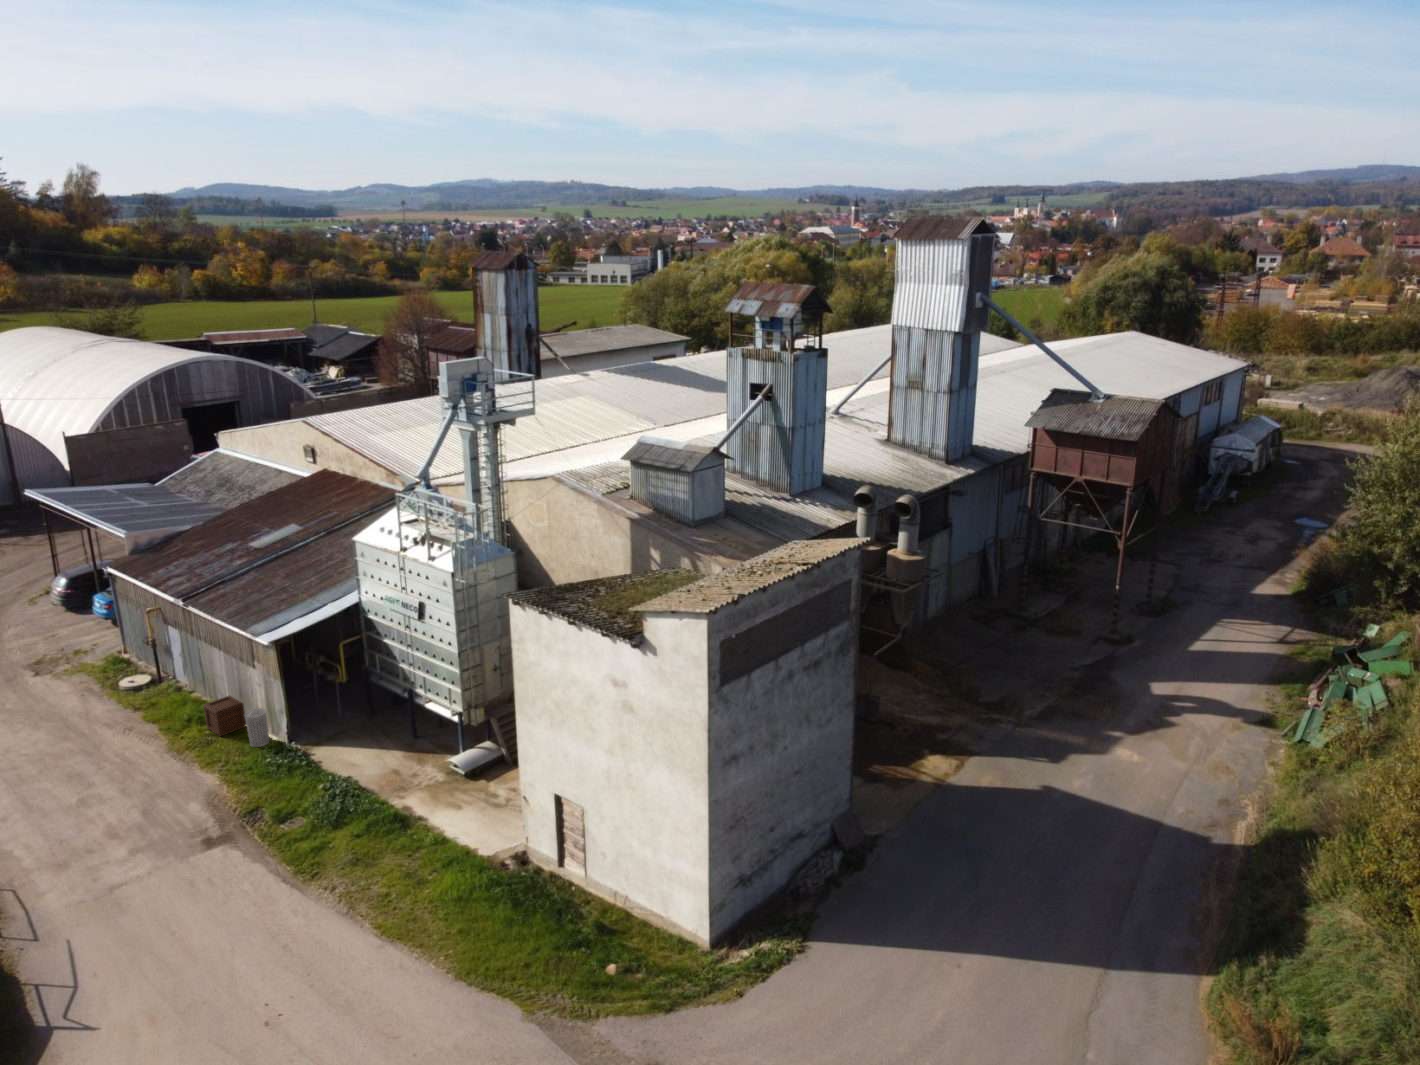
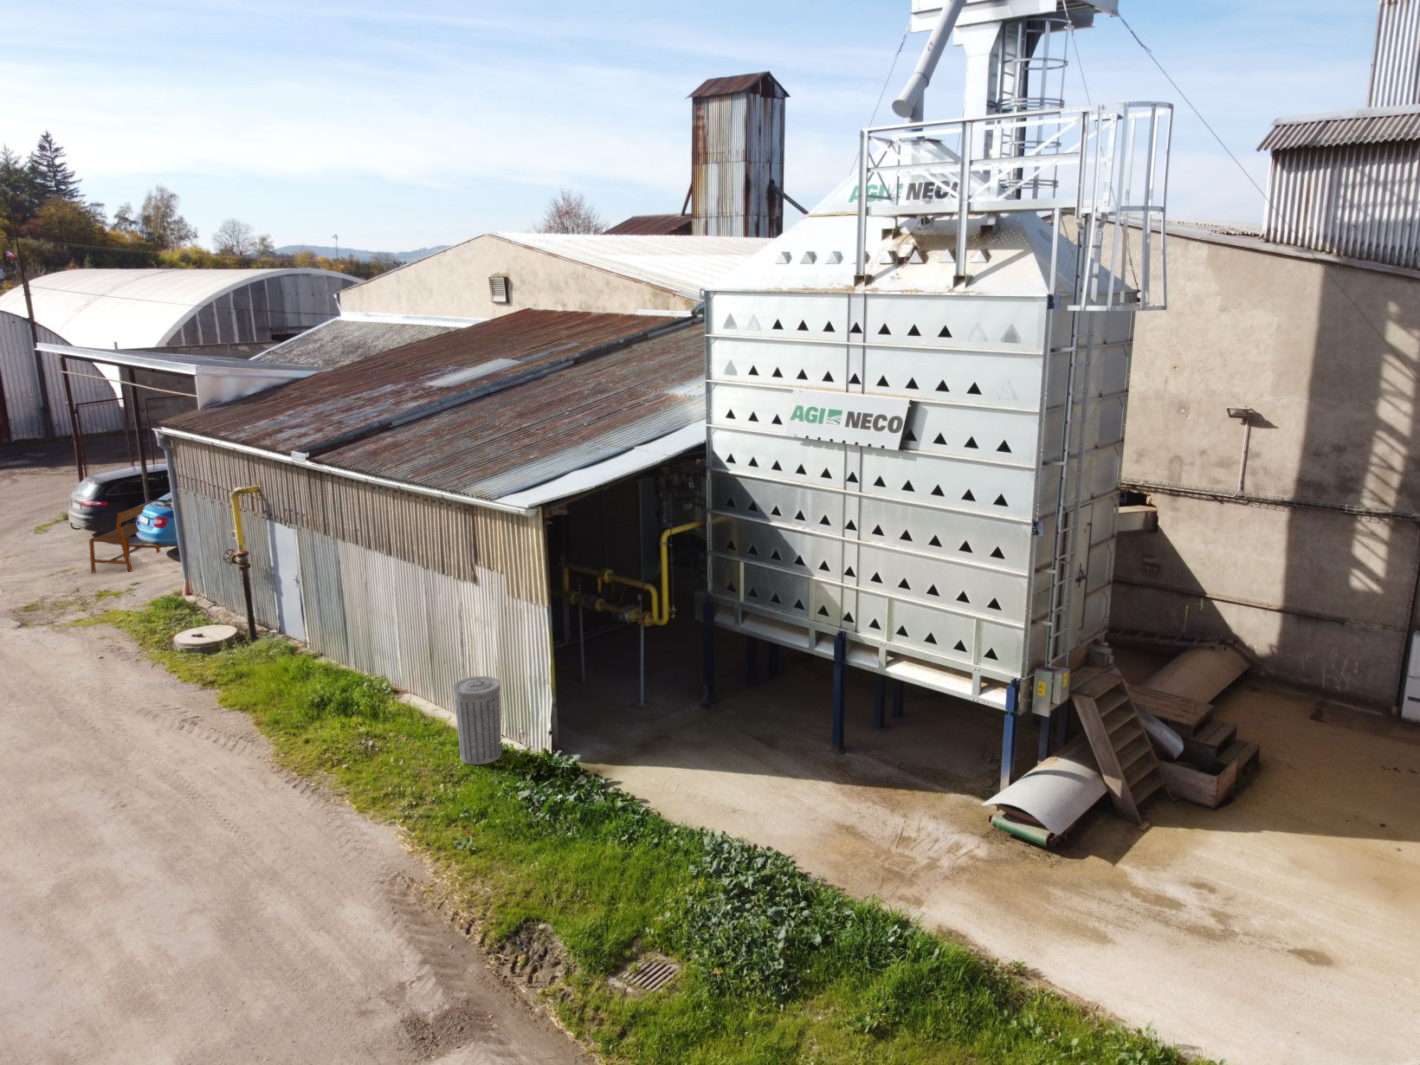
bench: none [67,590,109,635] -> present [89,501,160,573]
wooden crate: present [203,696,246,736] -> none [352,654,443,741]

